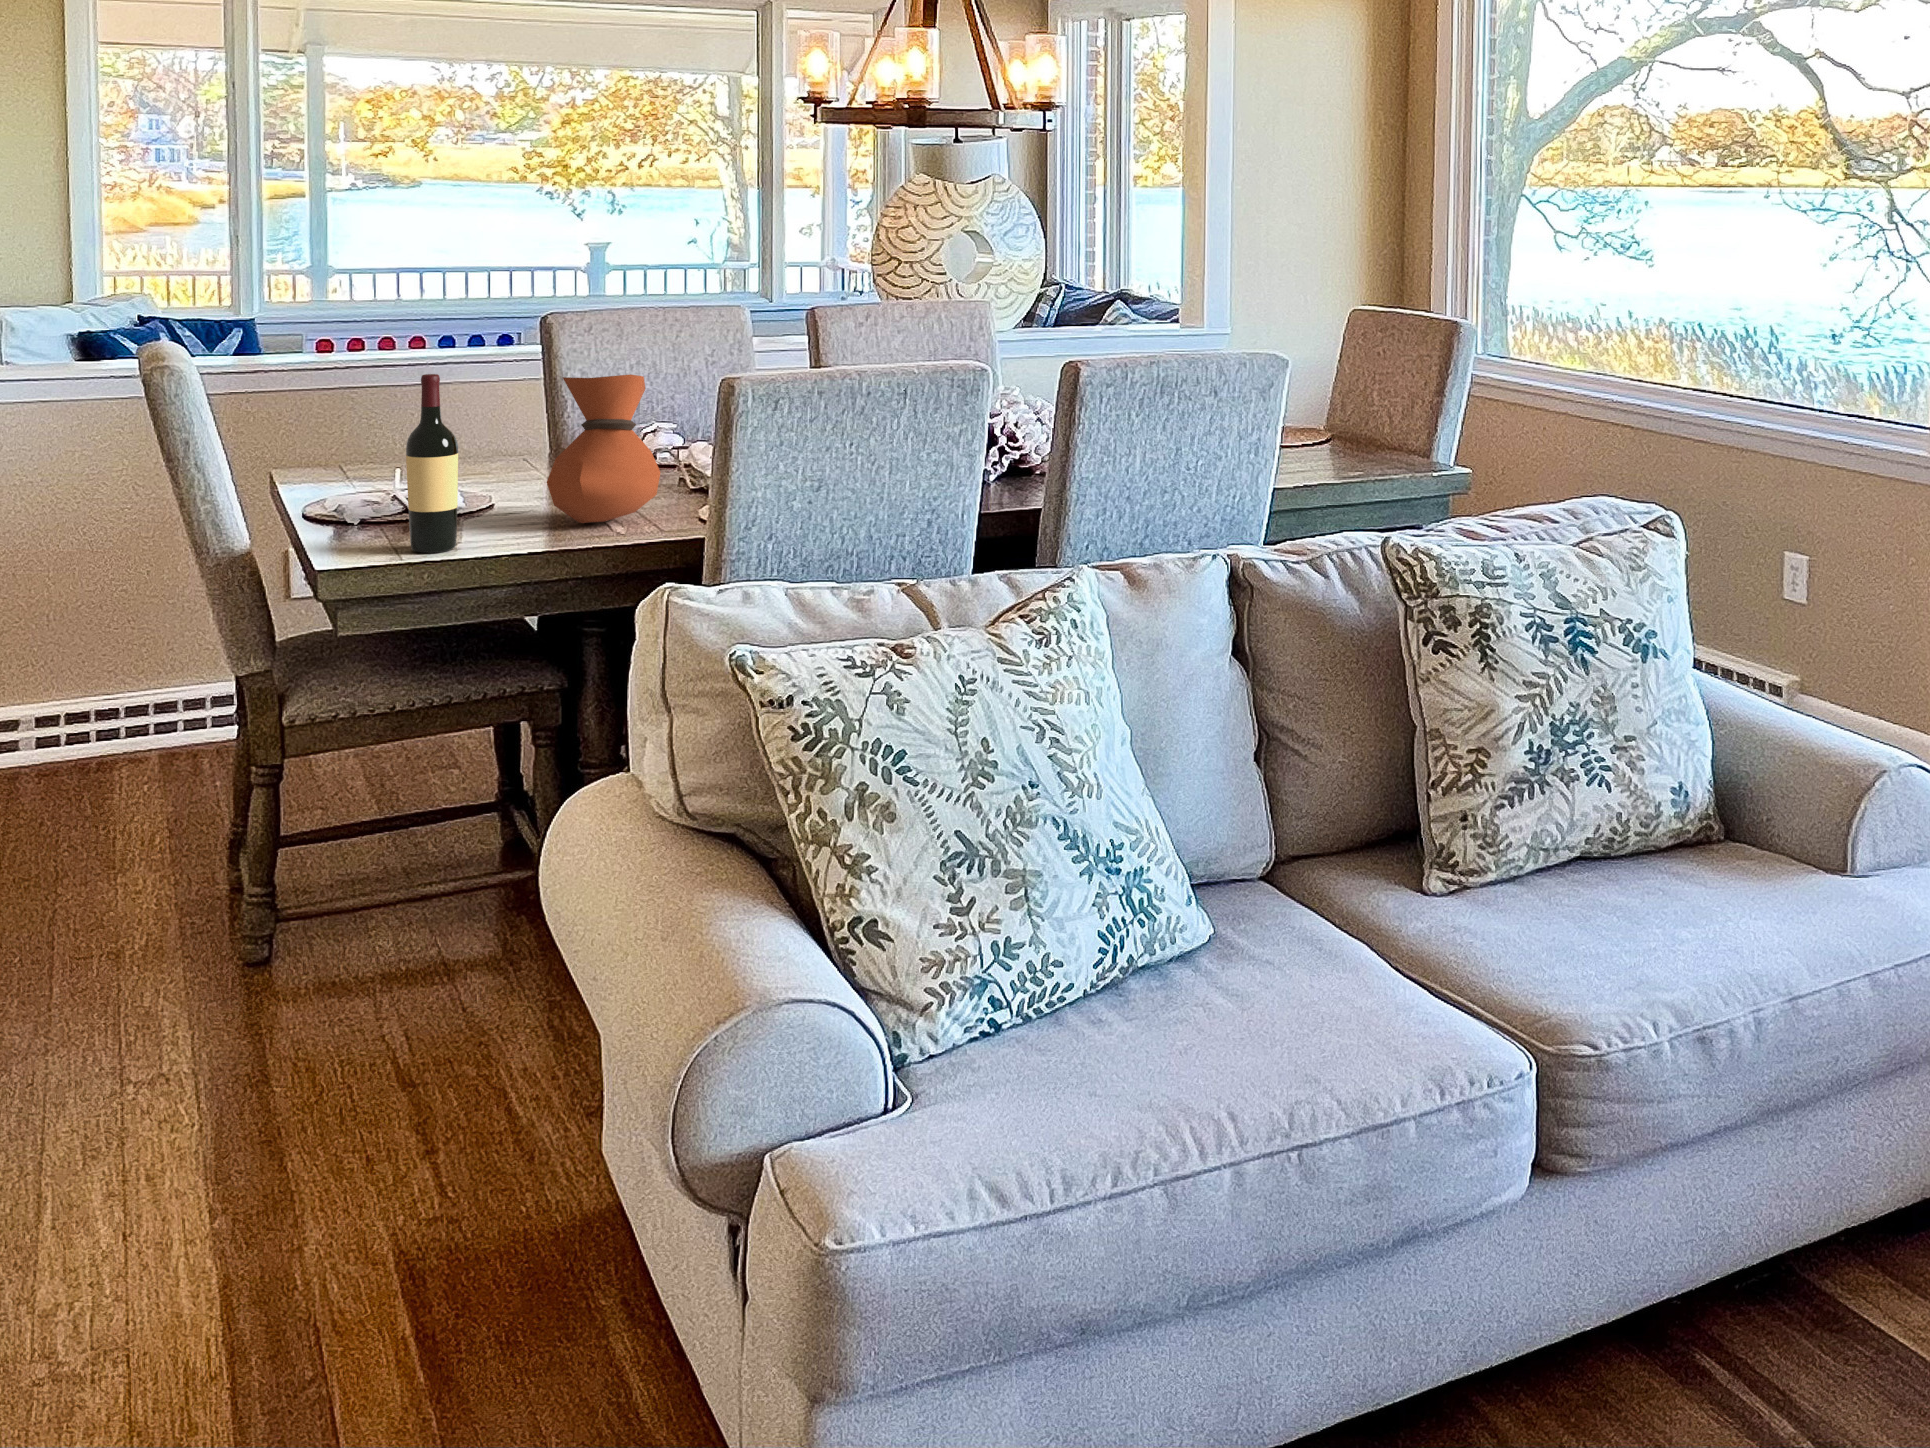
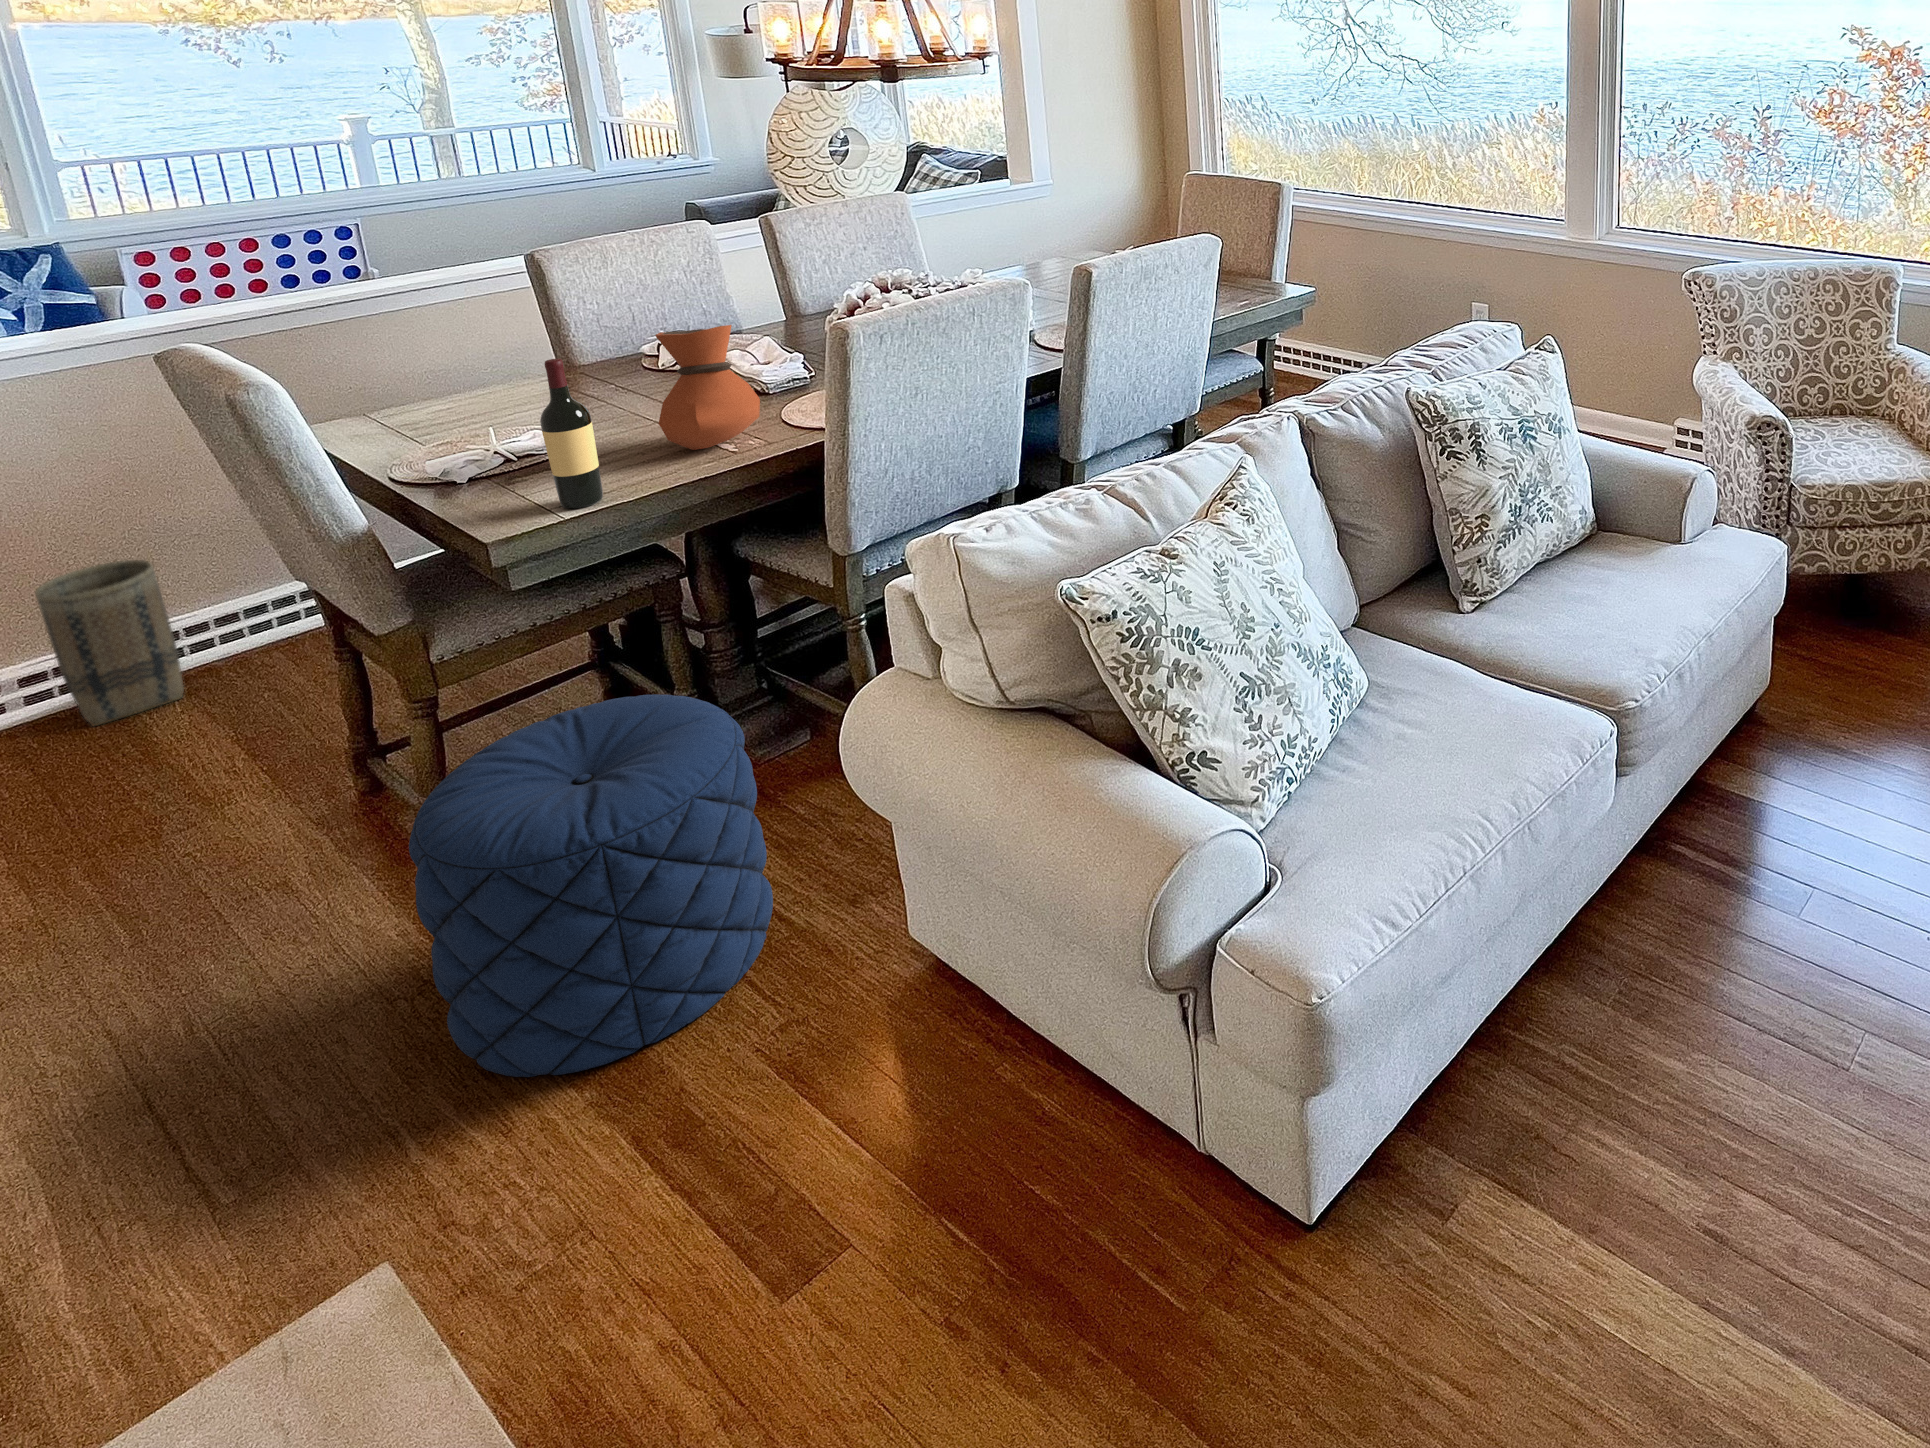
basket: none [61,605,162,776] -> present [35,560,184,726]
pouf: none [119,779,502,1201] -> present [409,694,773,1077]

